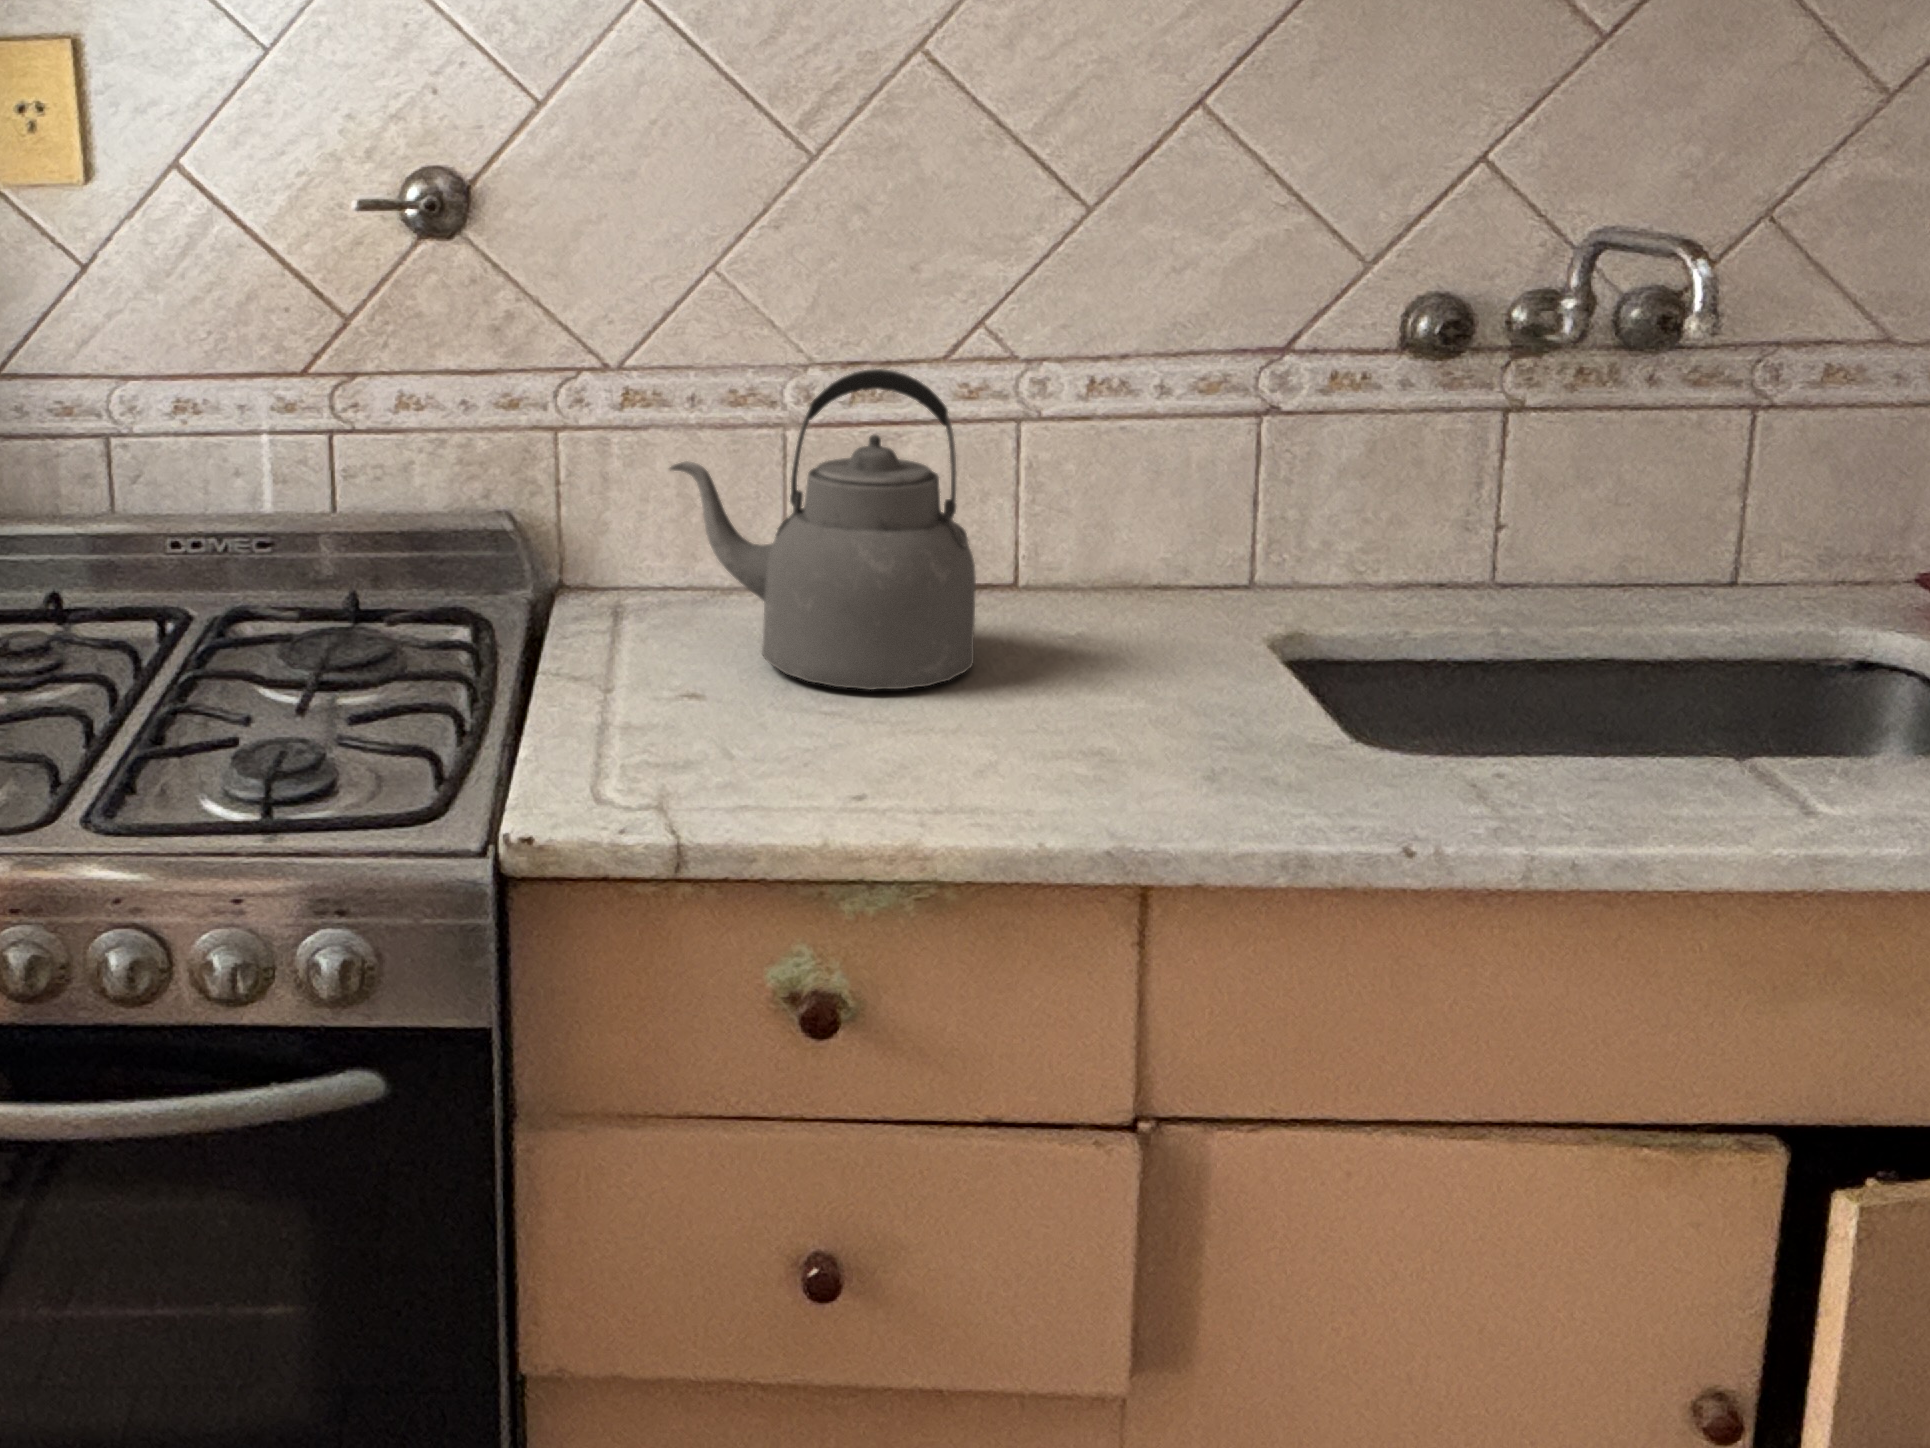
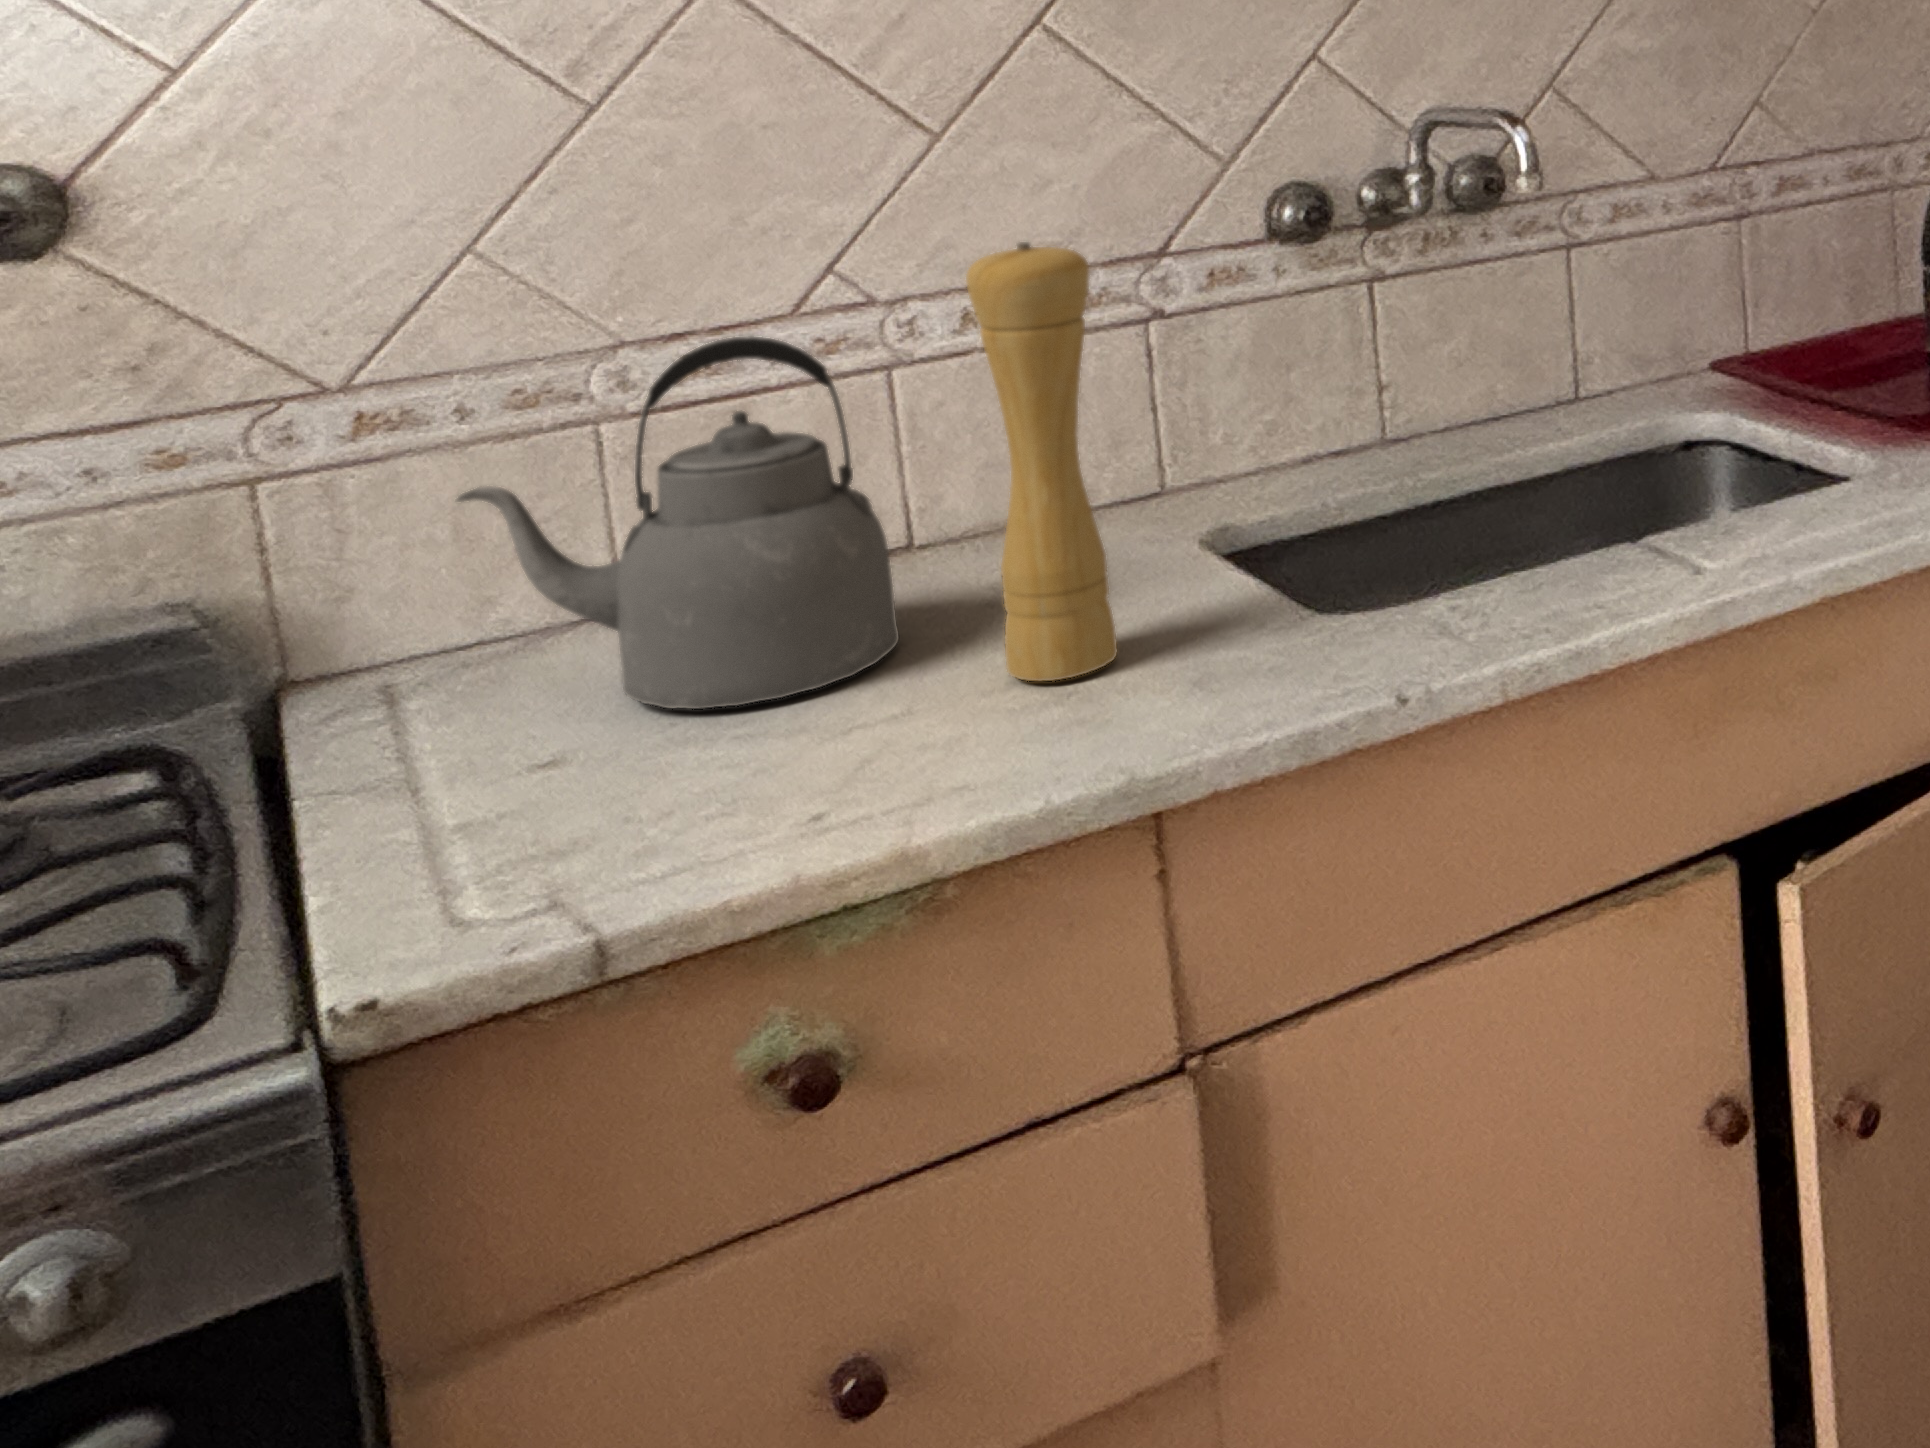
pepper mill: none [1048,316,1177,739] -> present [966,242,1117,681]

